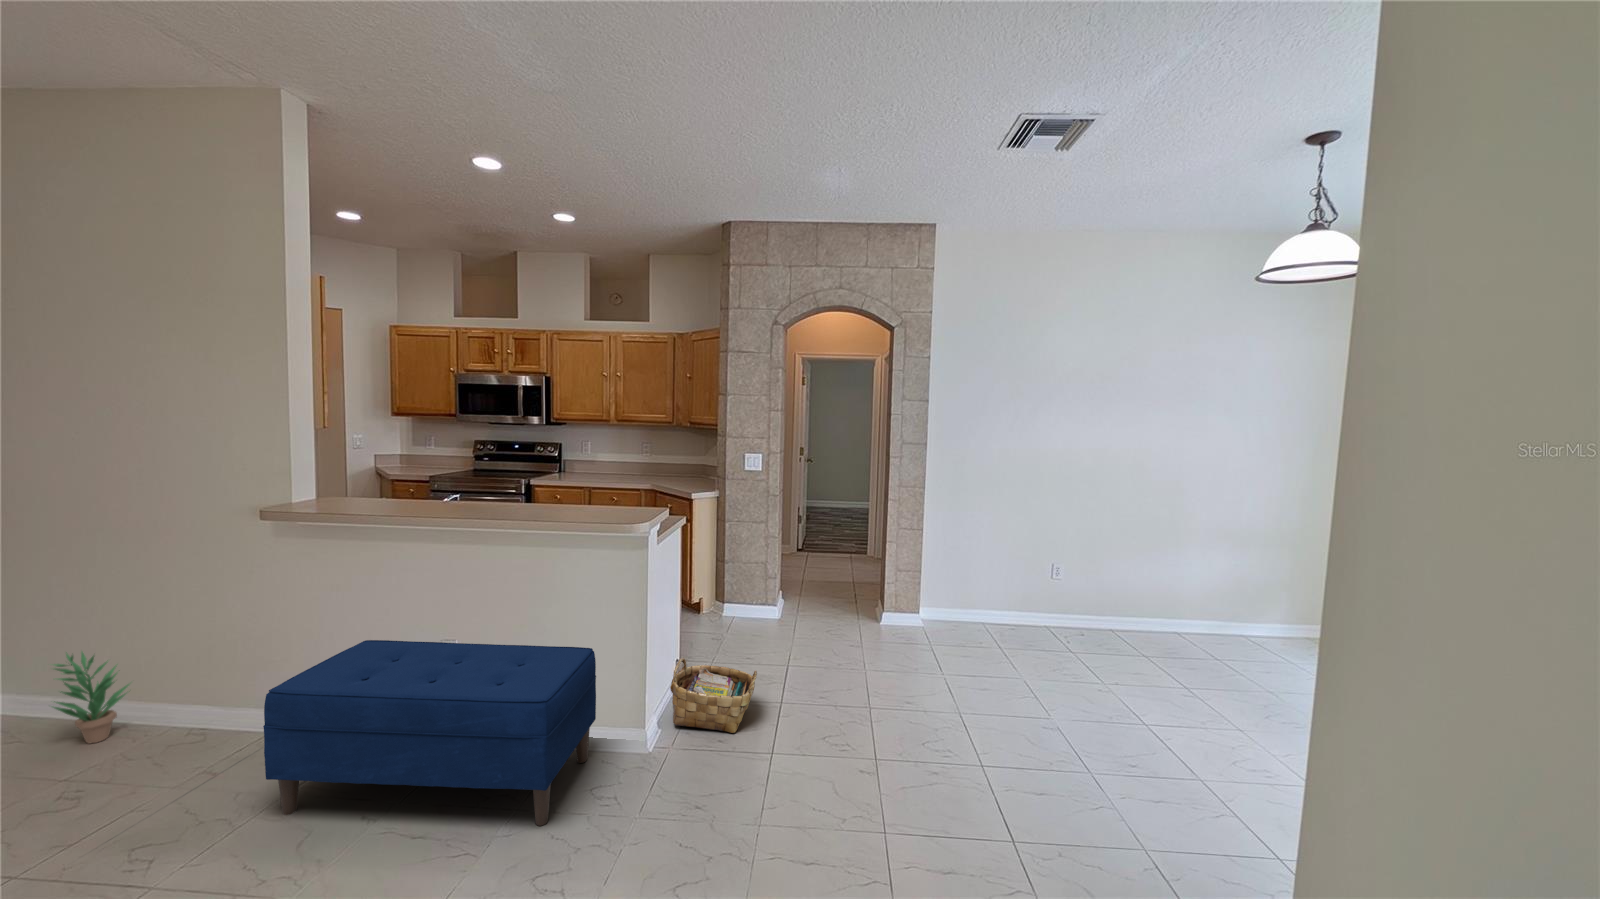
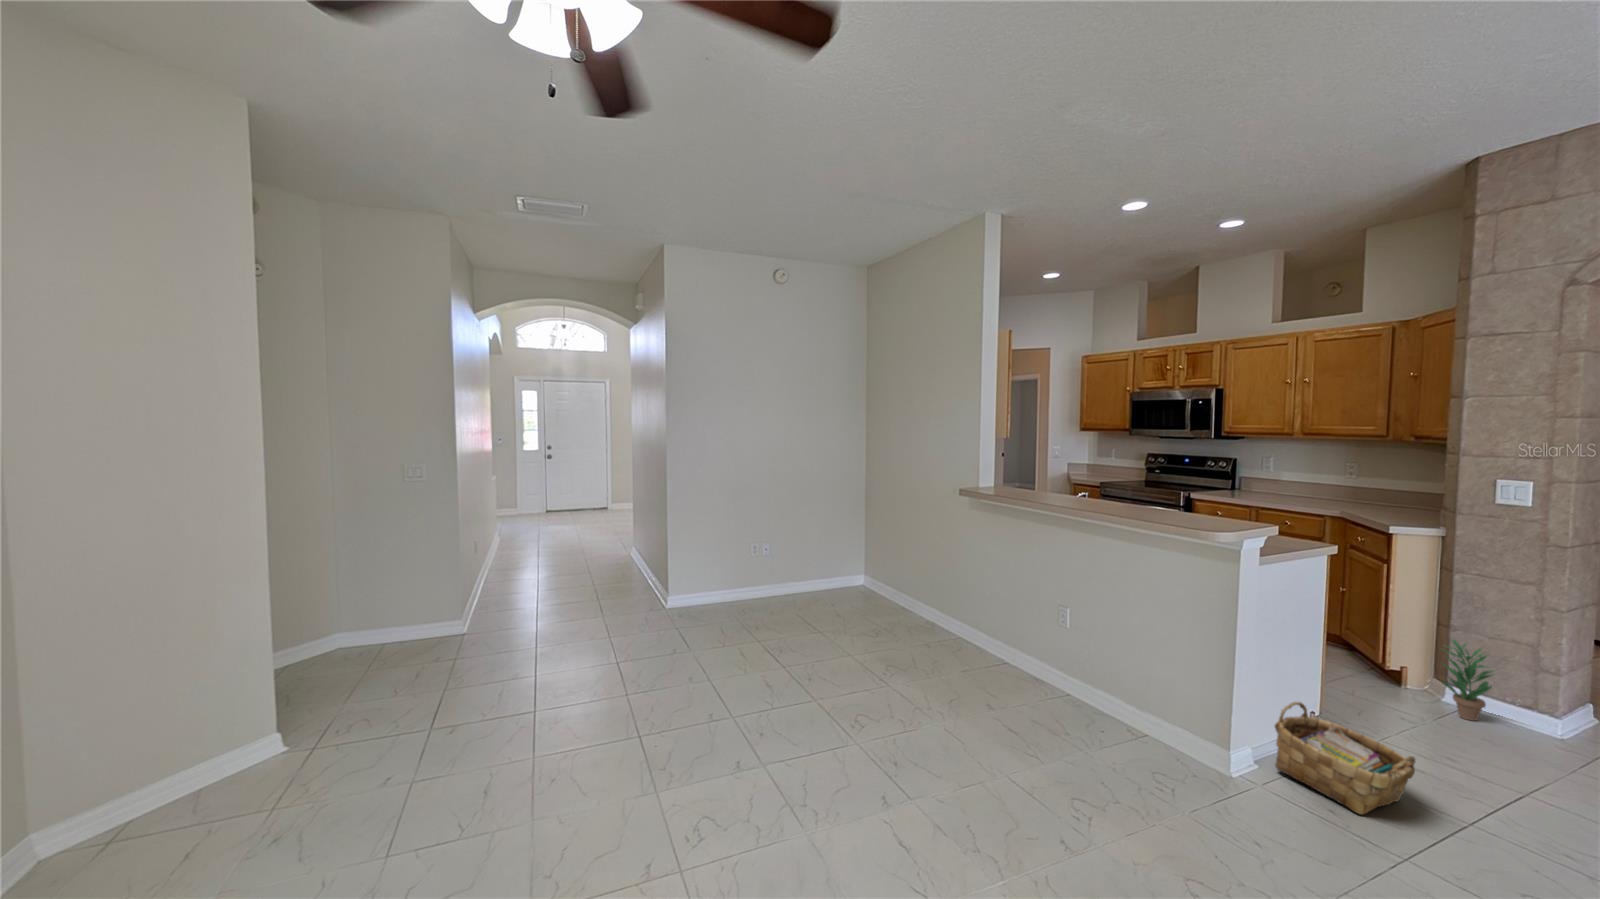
bench: present [263,640,596,826] -> none [945,590,1176,772]
potted plant: present [53,652,129,744] -> present [1442,639,1494,721]

